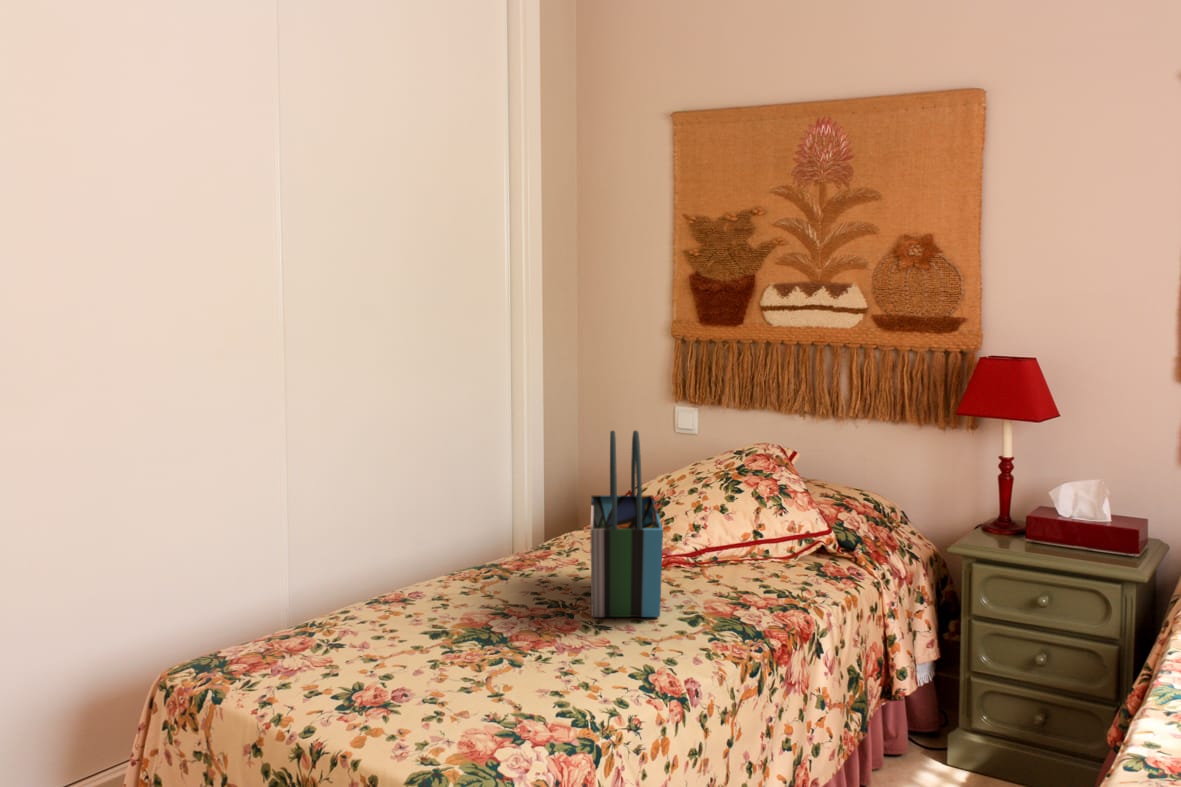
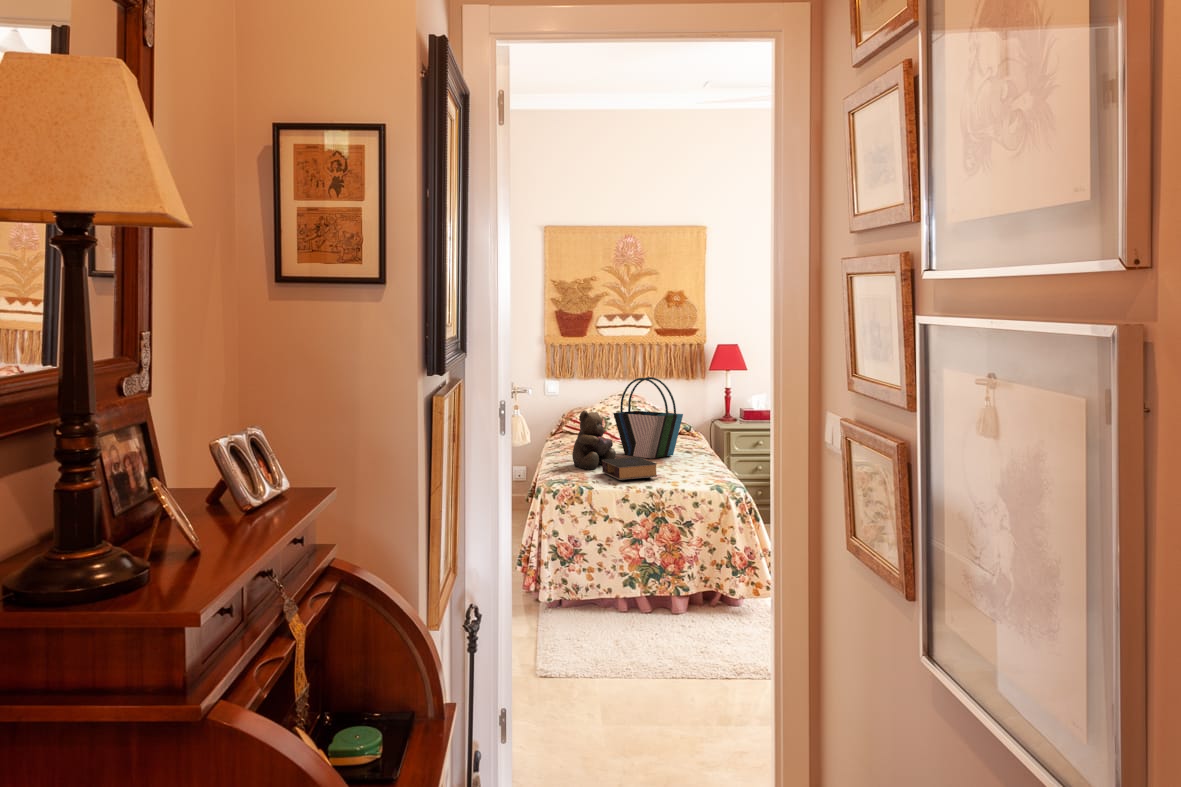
teddy bear: none [389,494,495,626] -> present [572,410,616,469]
book: none [301,616,454,702] -> present [602,457,657,481]

